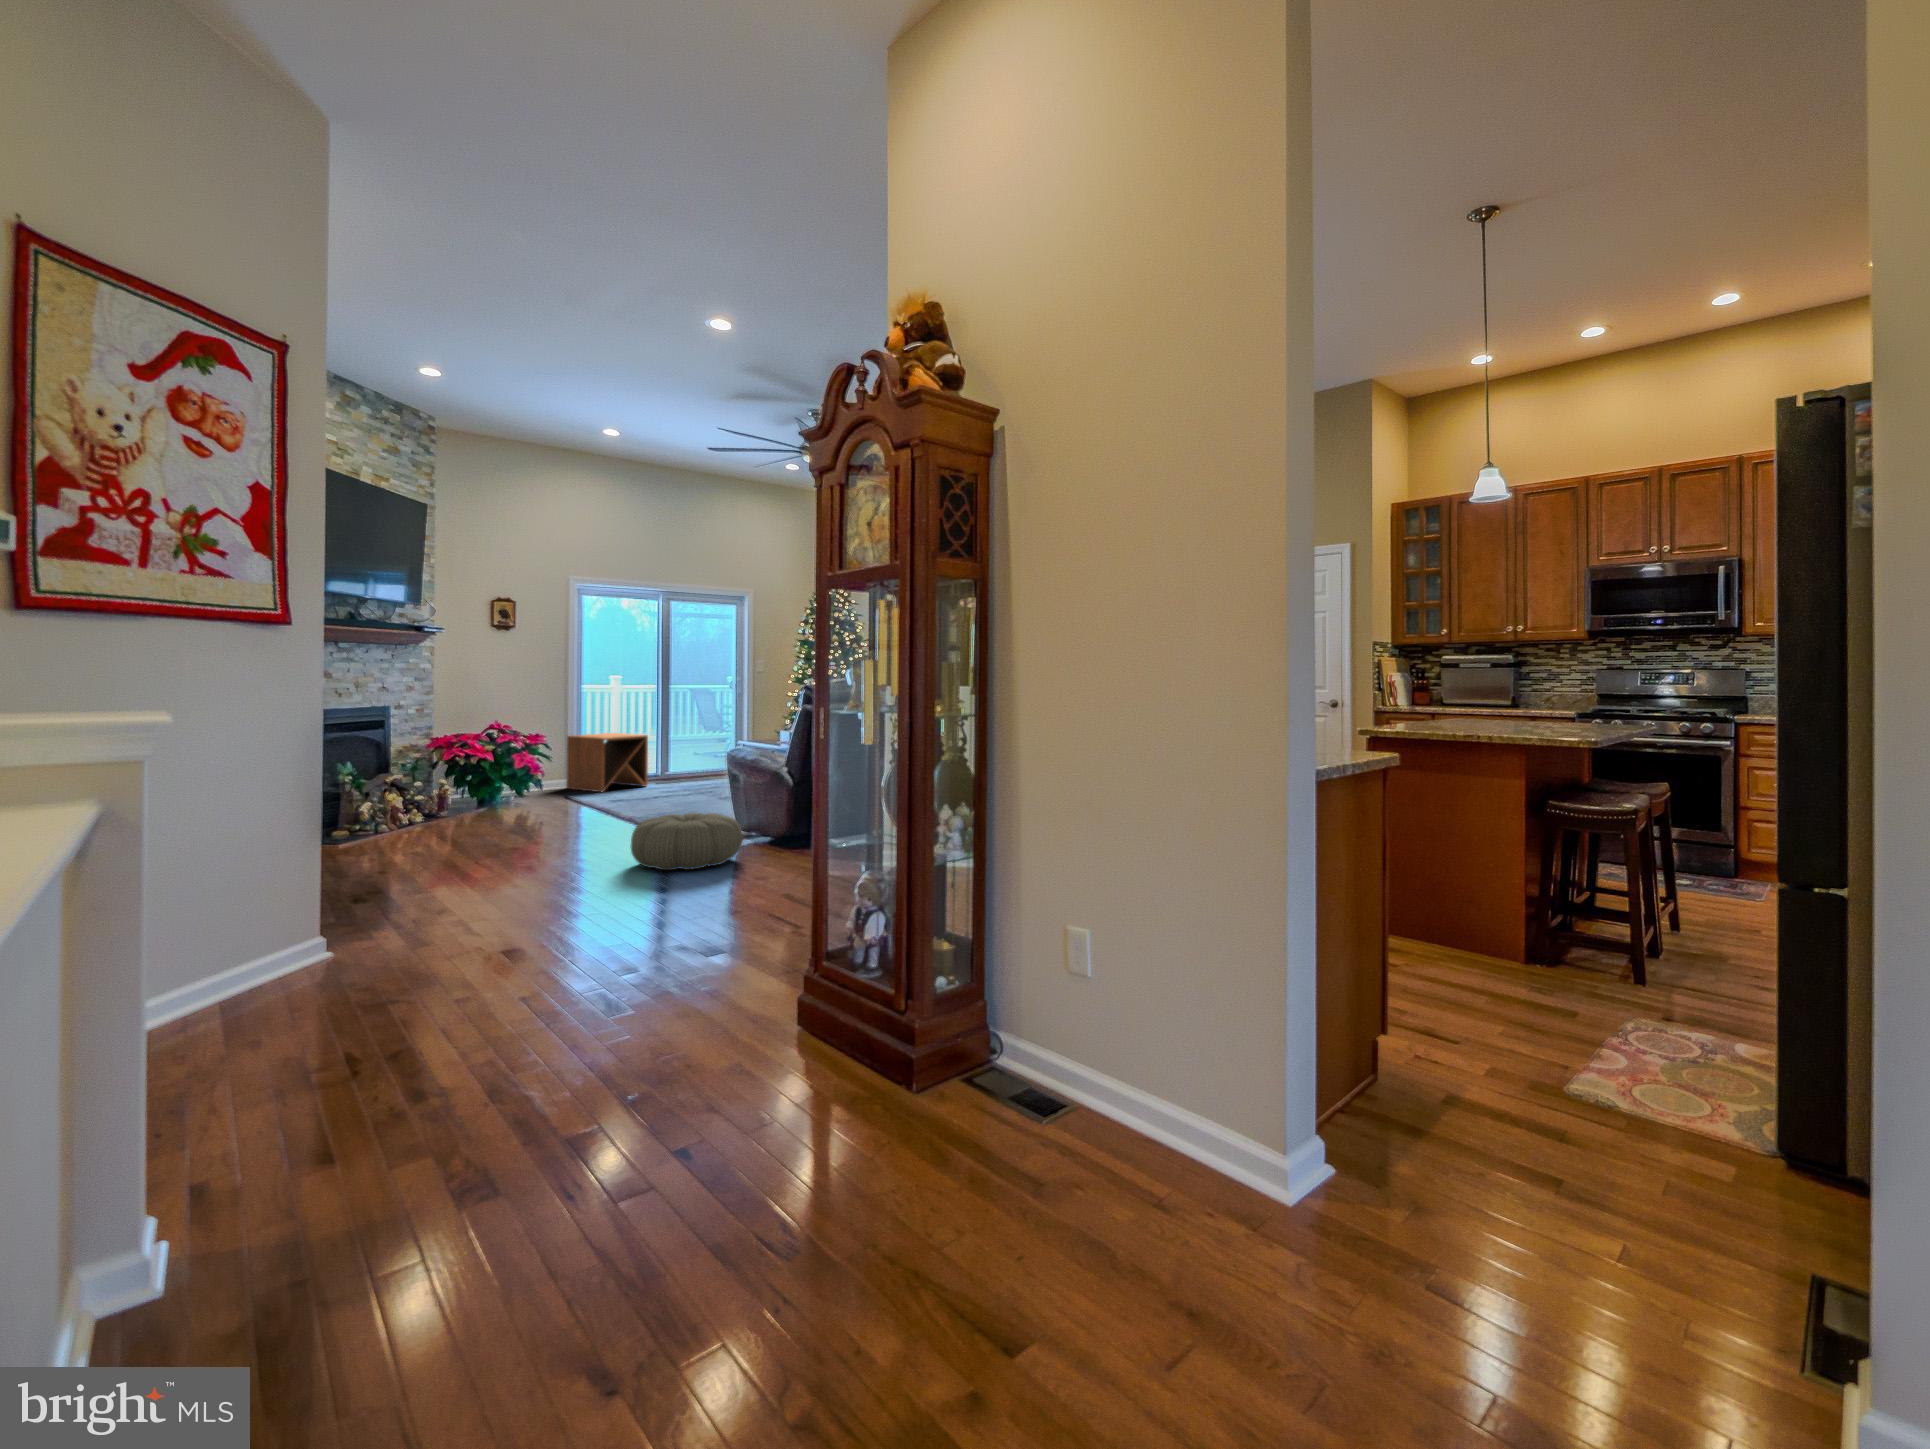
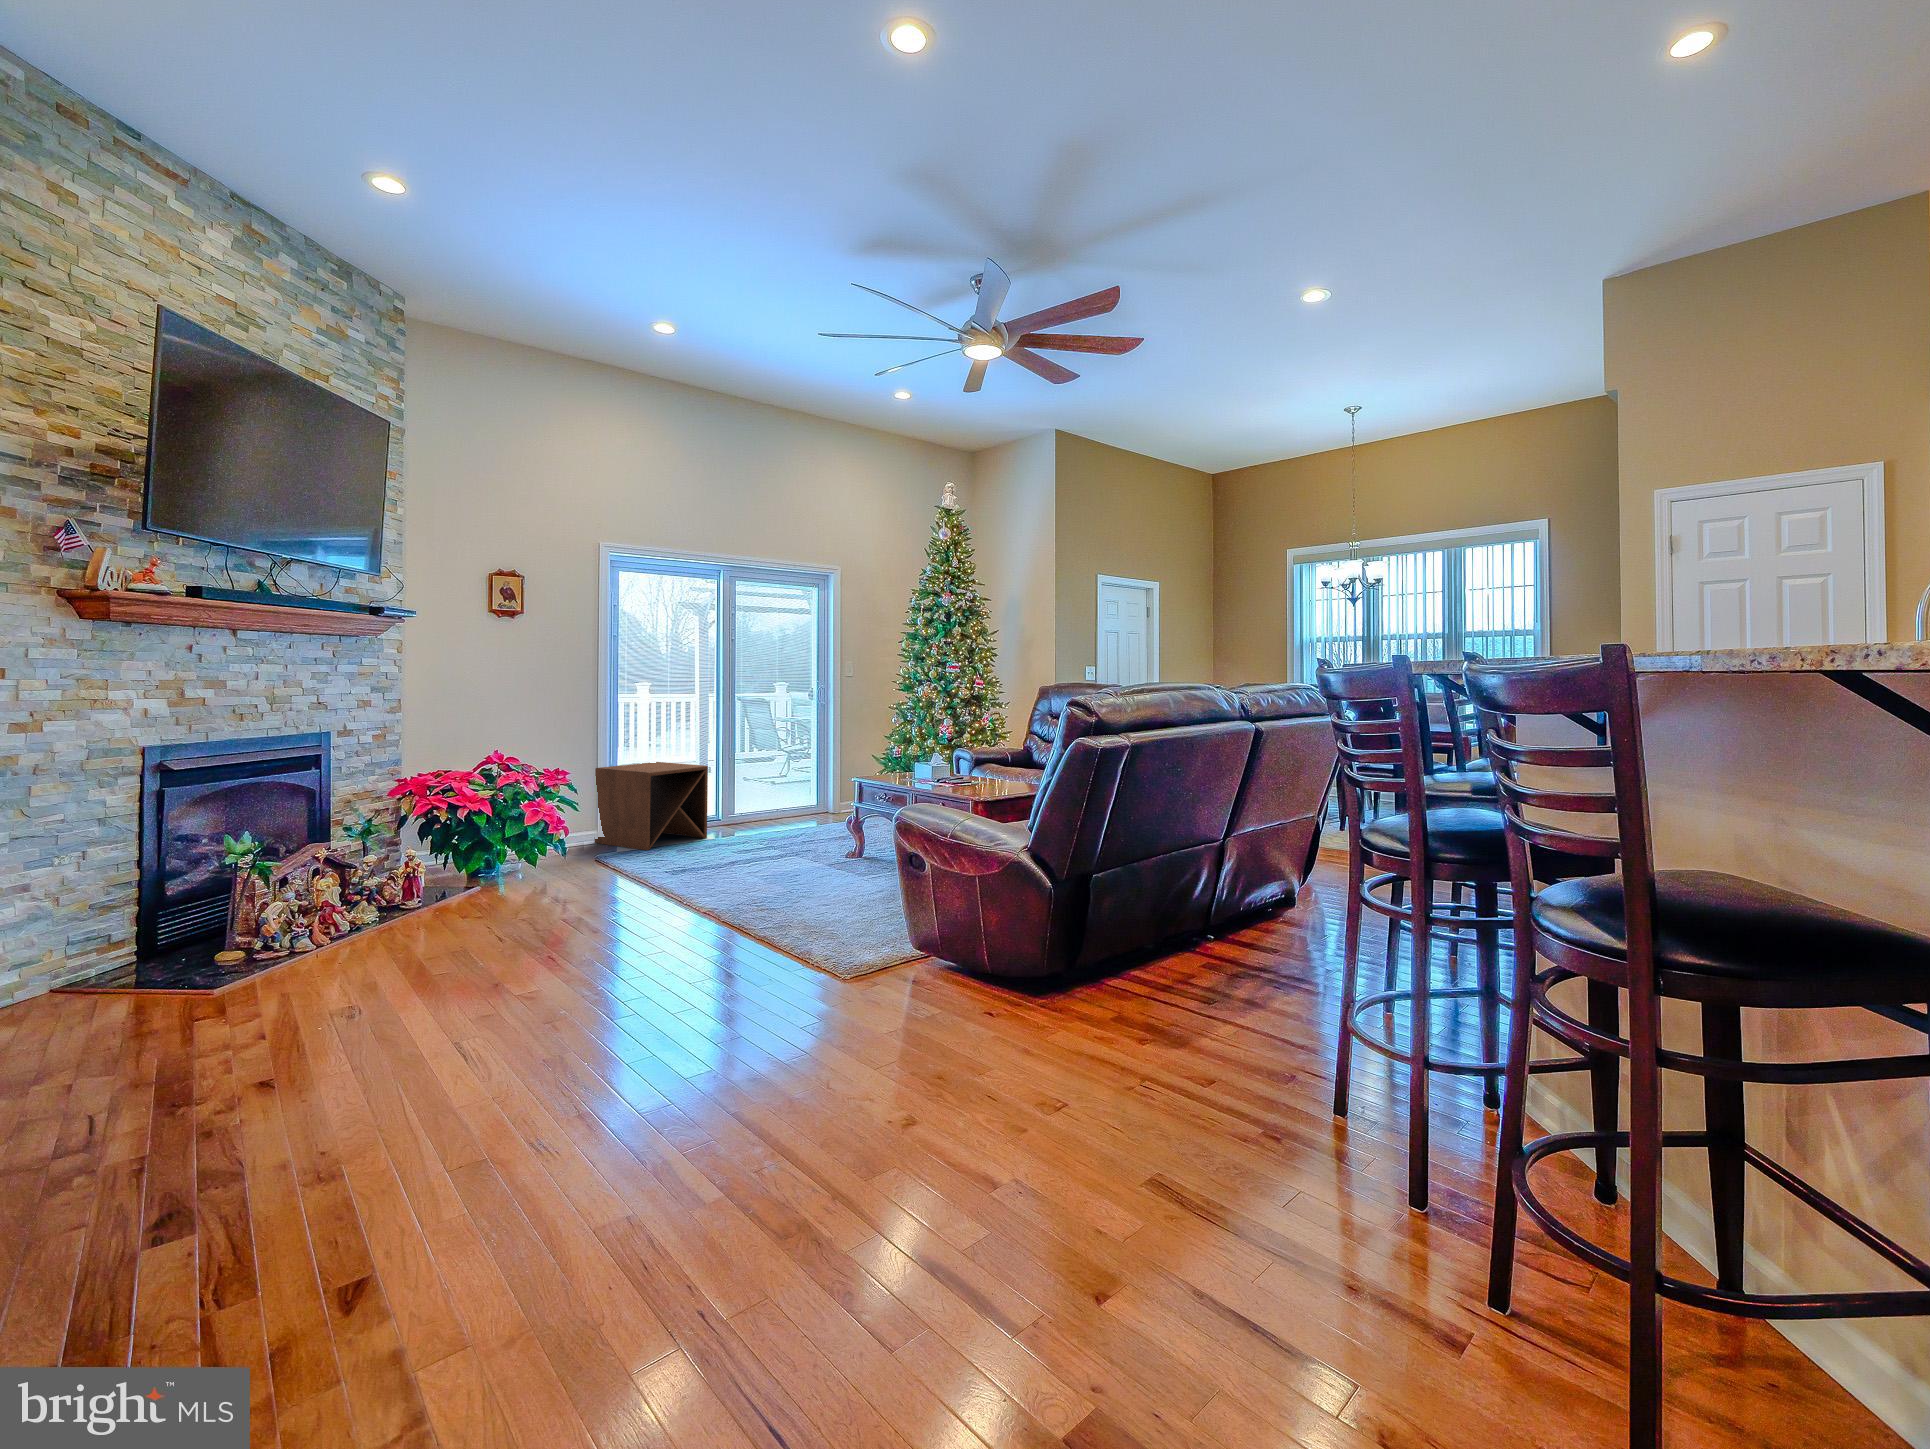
pouf: present [631,812,743,870] -> none [765,947,970,1089]

